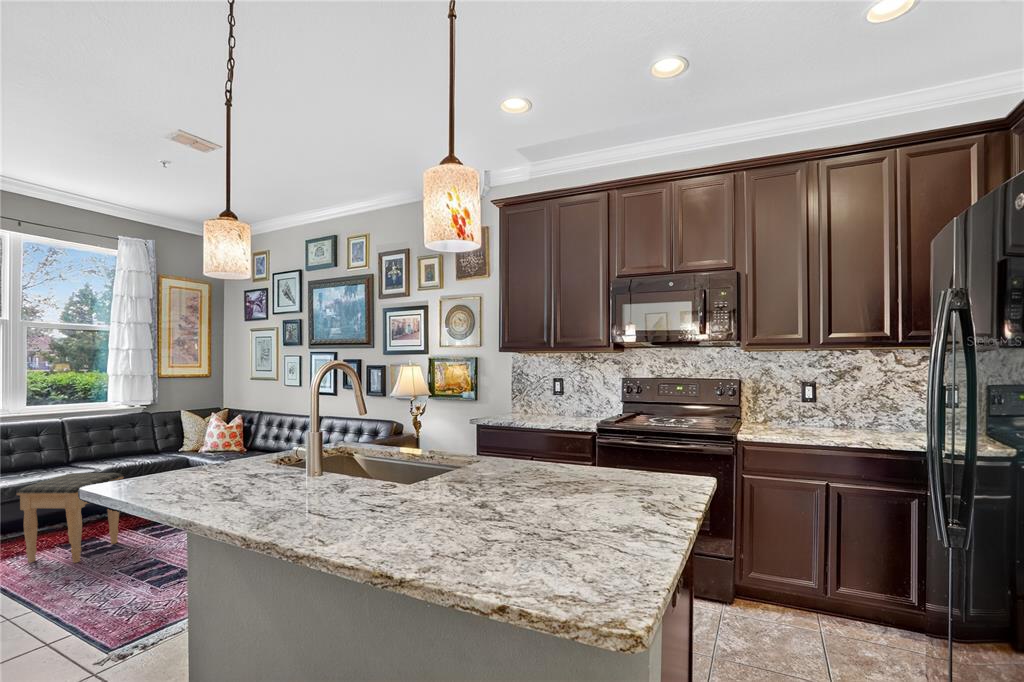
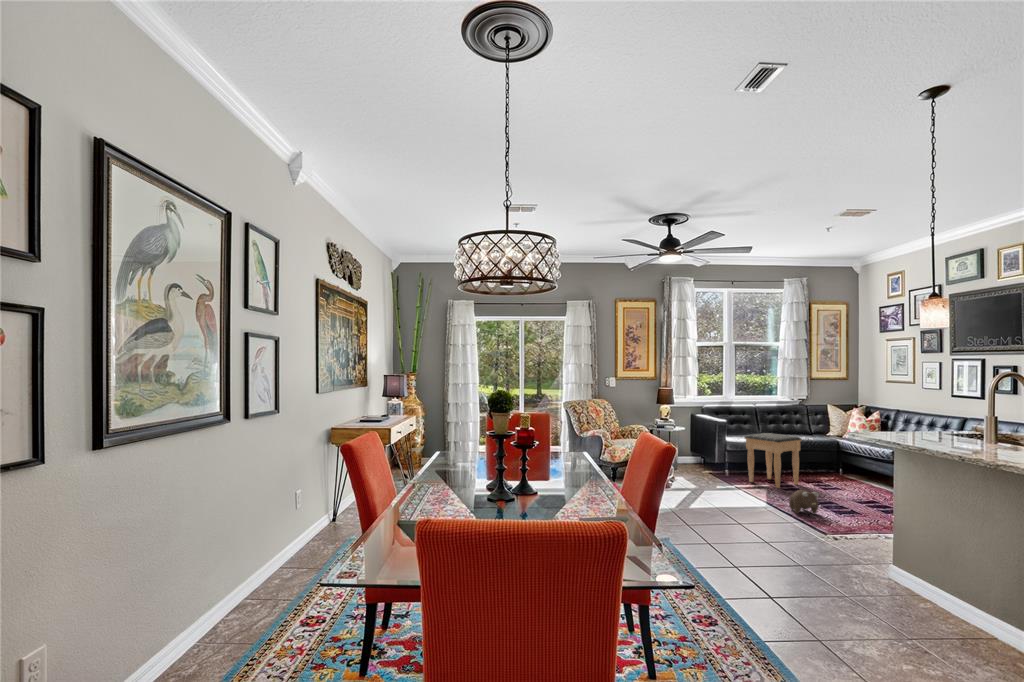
plush toy: none [68,579,118,625] -> present [789,490,819,513]

